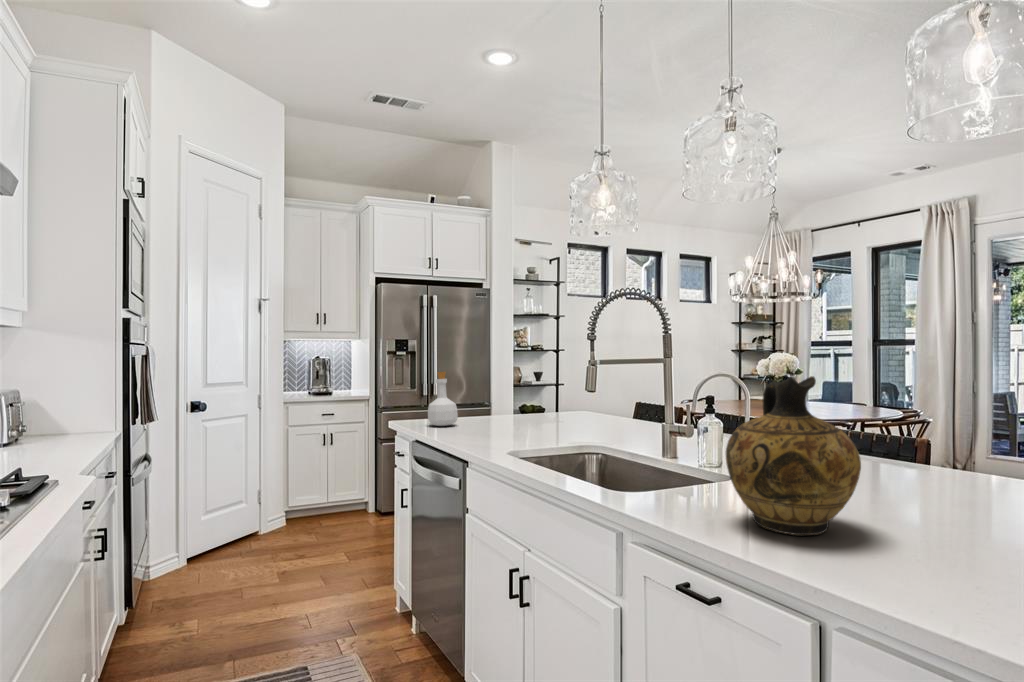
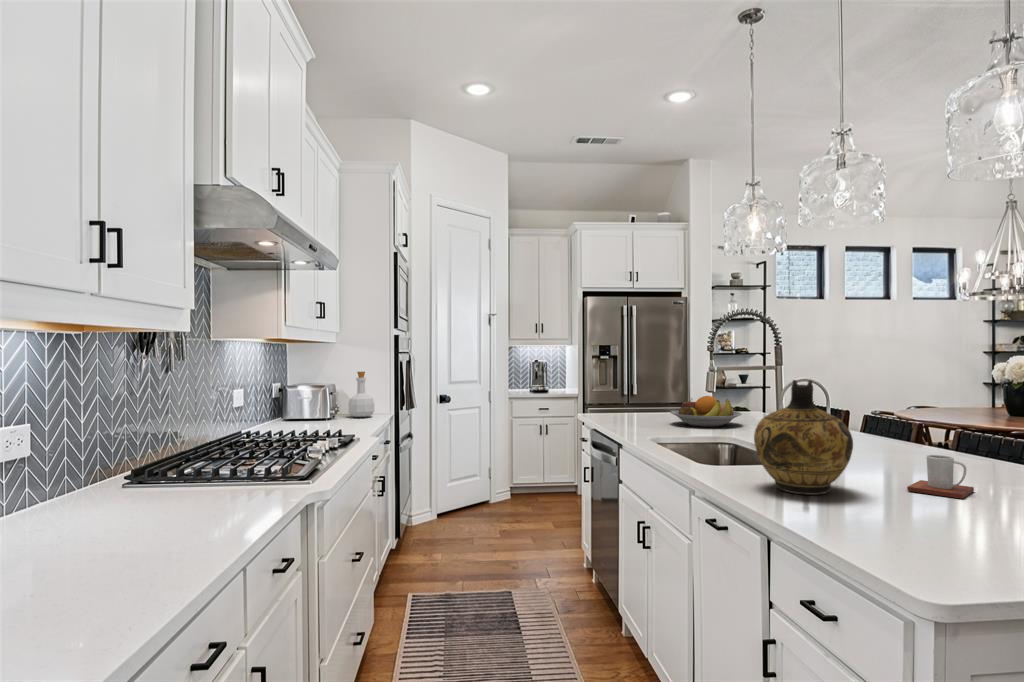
bottle: present [428,372,458,426] -> present [348,372,374,417]
fruit bowl: none [512,396,592,432] -> present [670,396,742,427]
mug: none [888,466,966,522] -> present [907,455,974,499]

